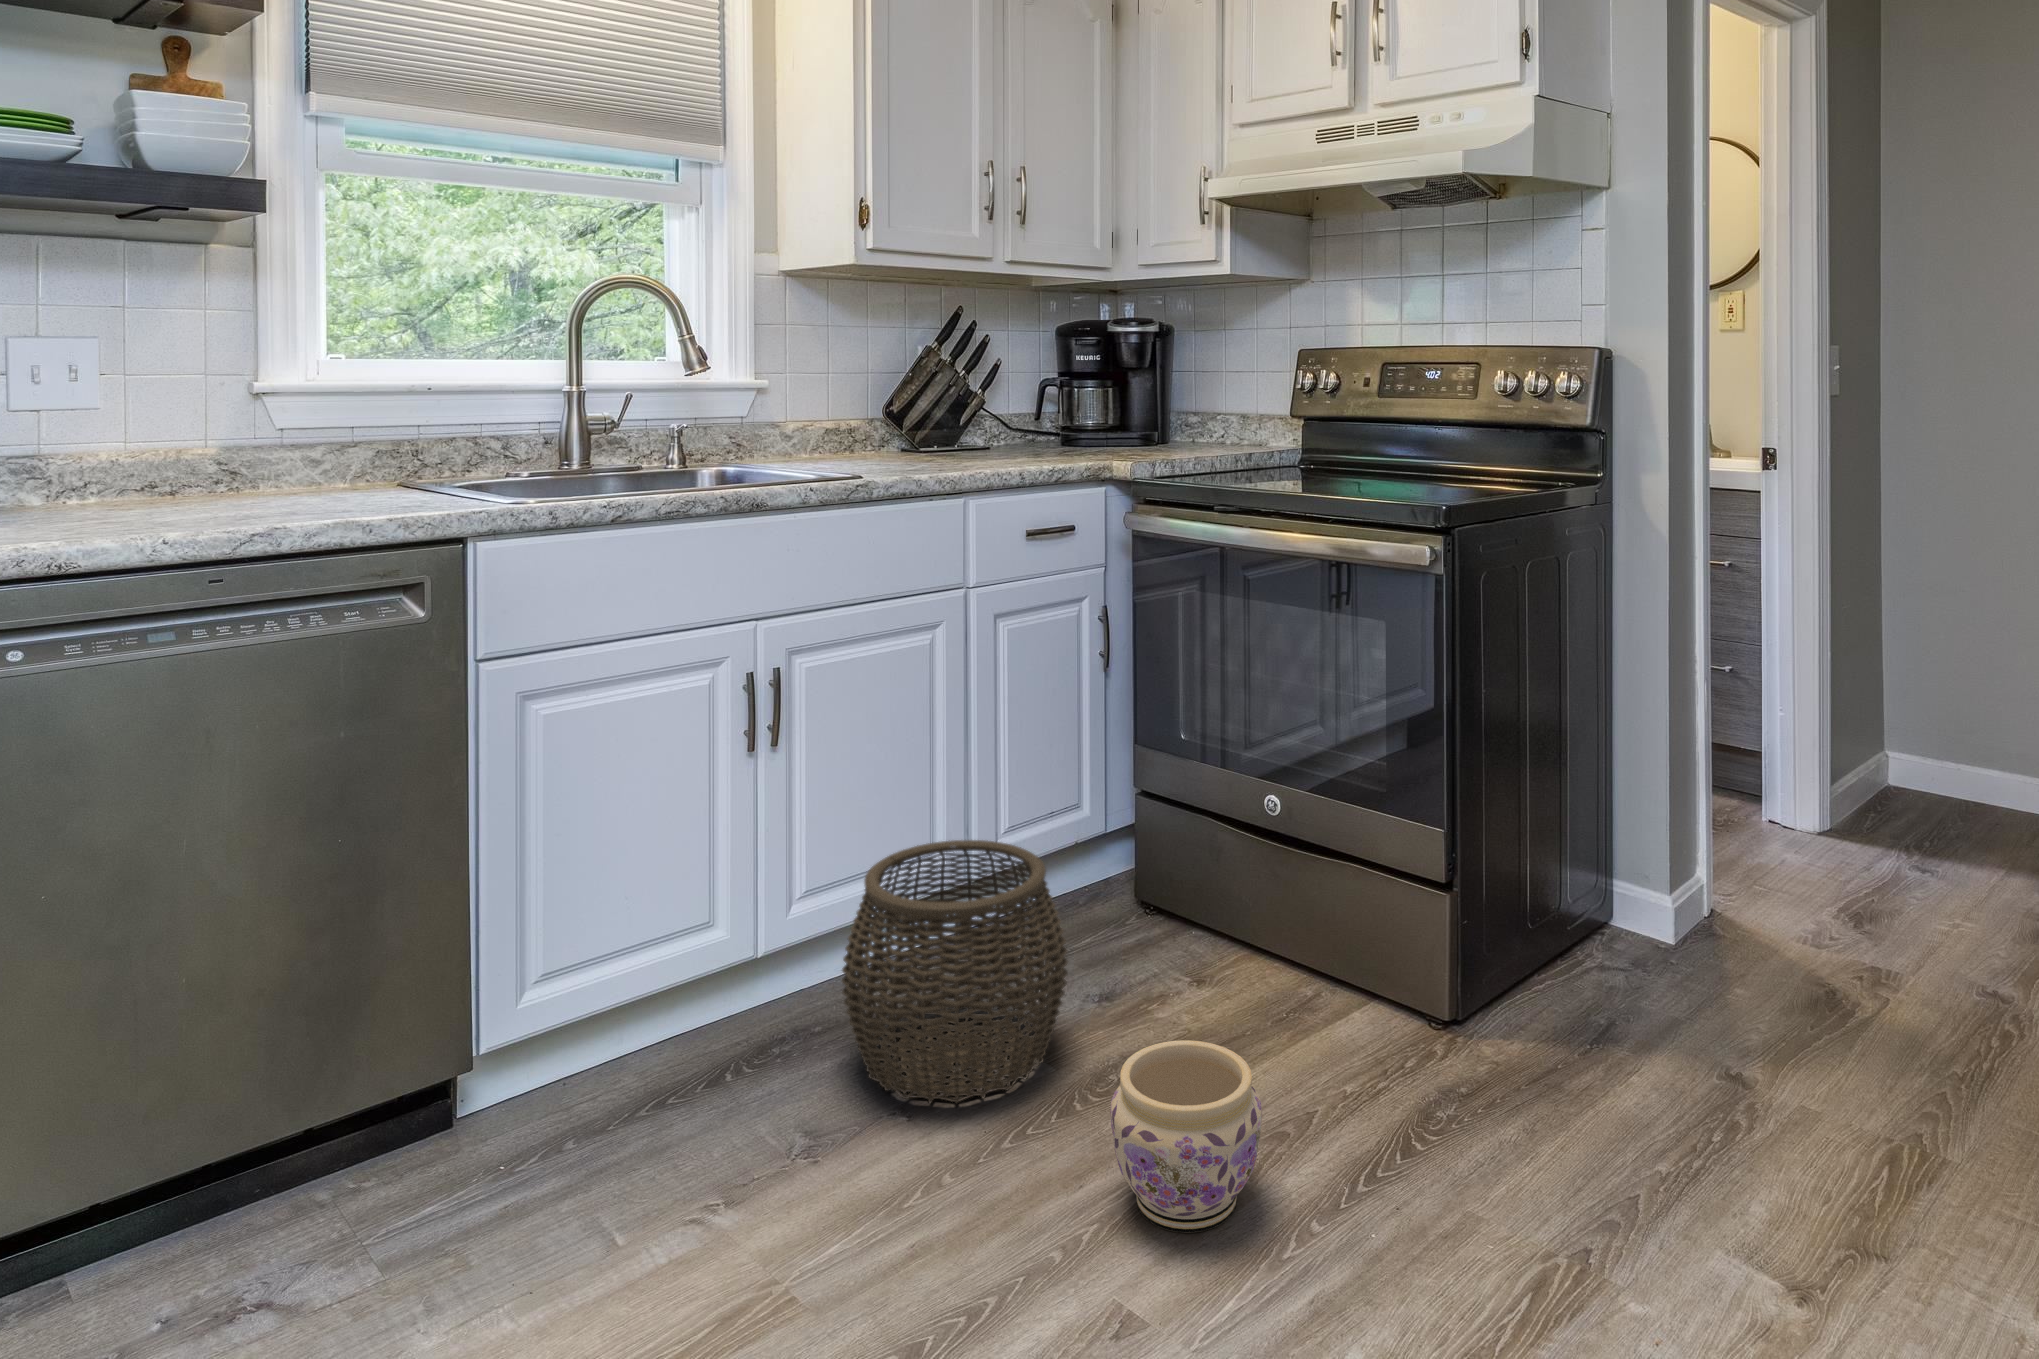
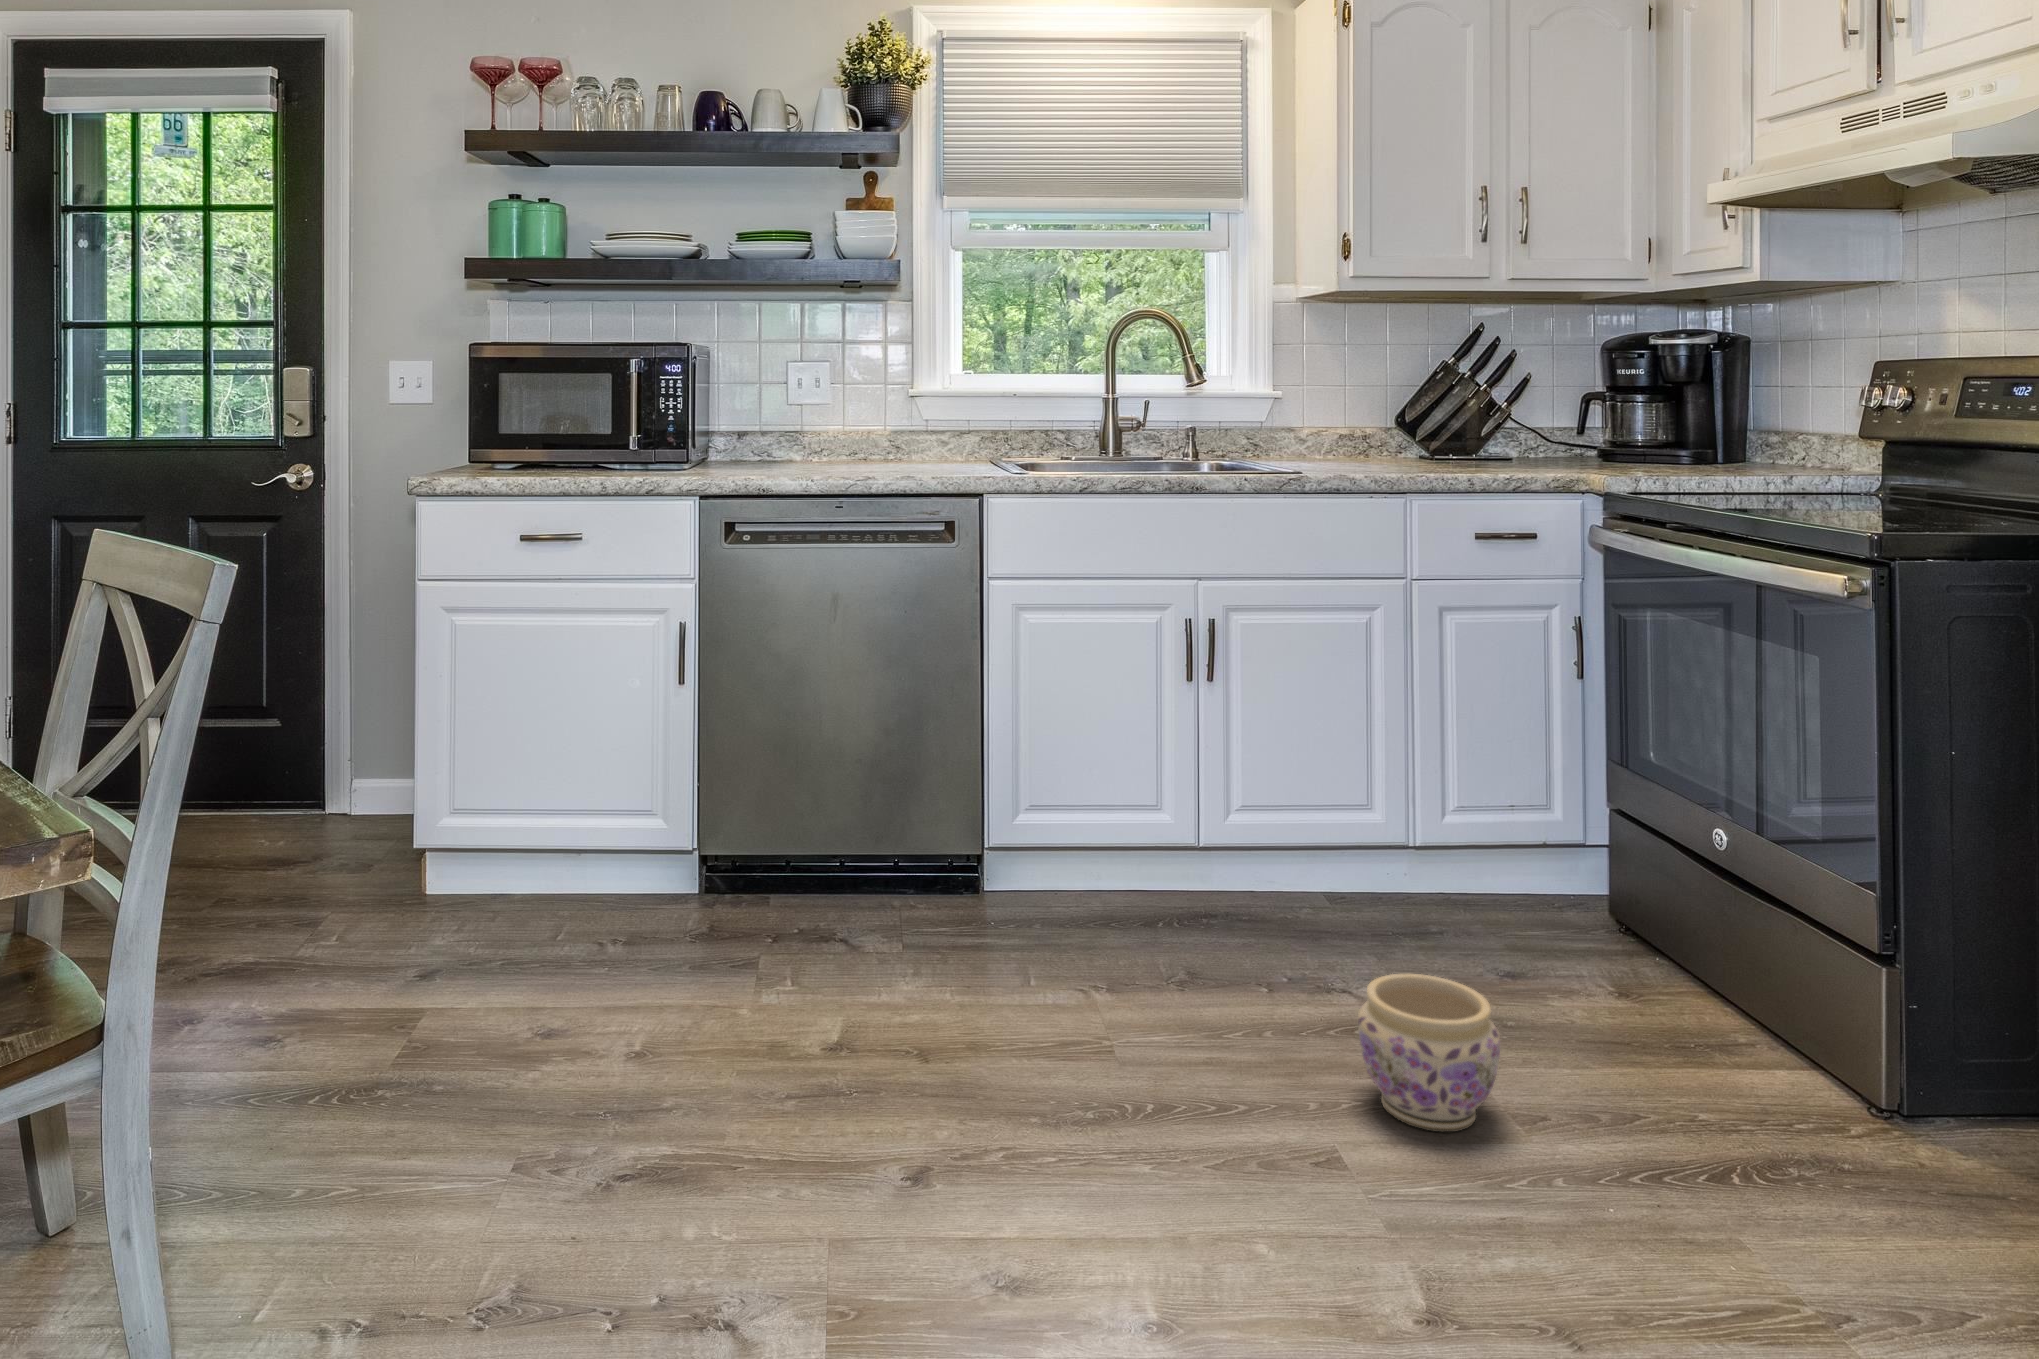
woven basket: present [842,840,1068,1103] -> none [1223,786,1423,999]

